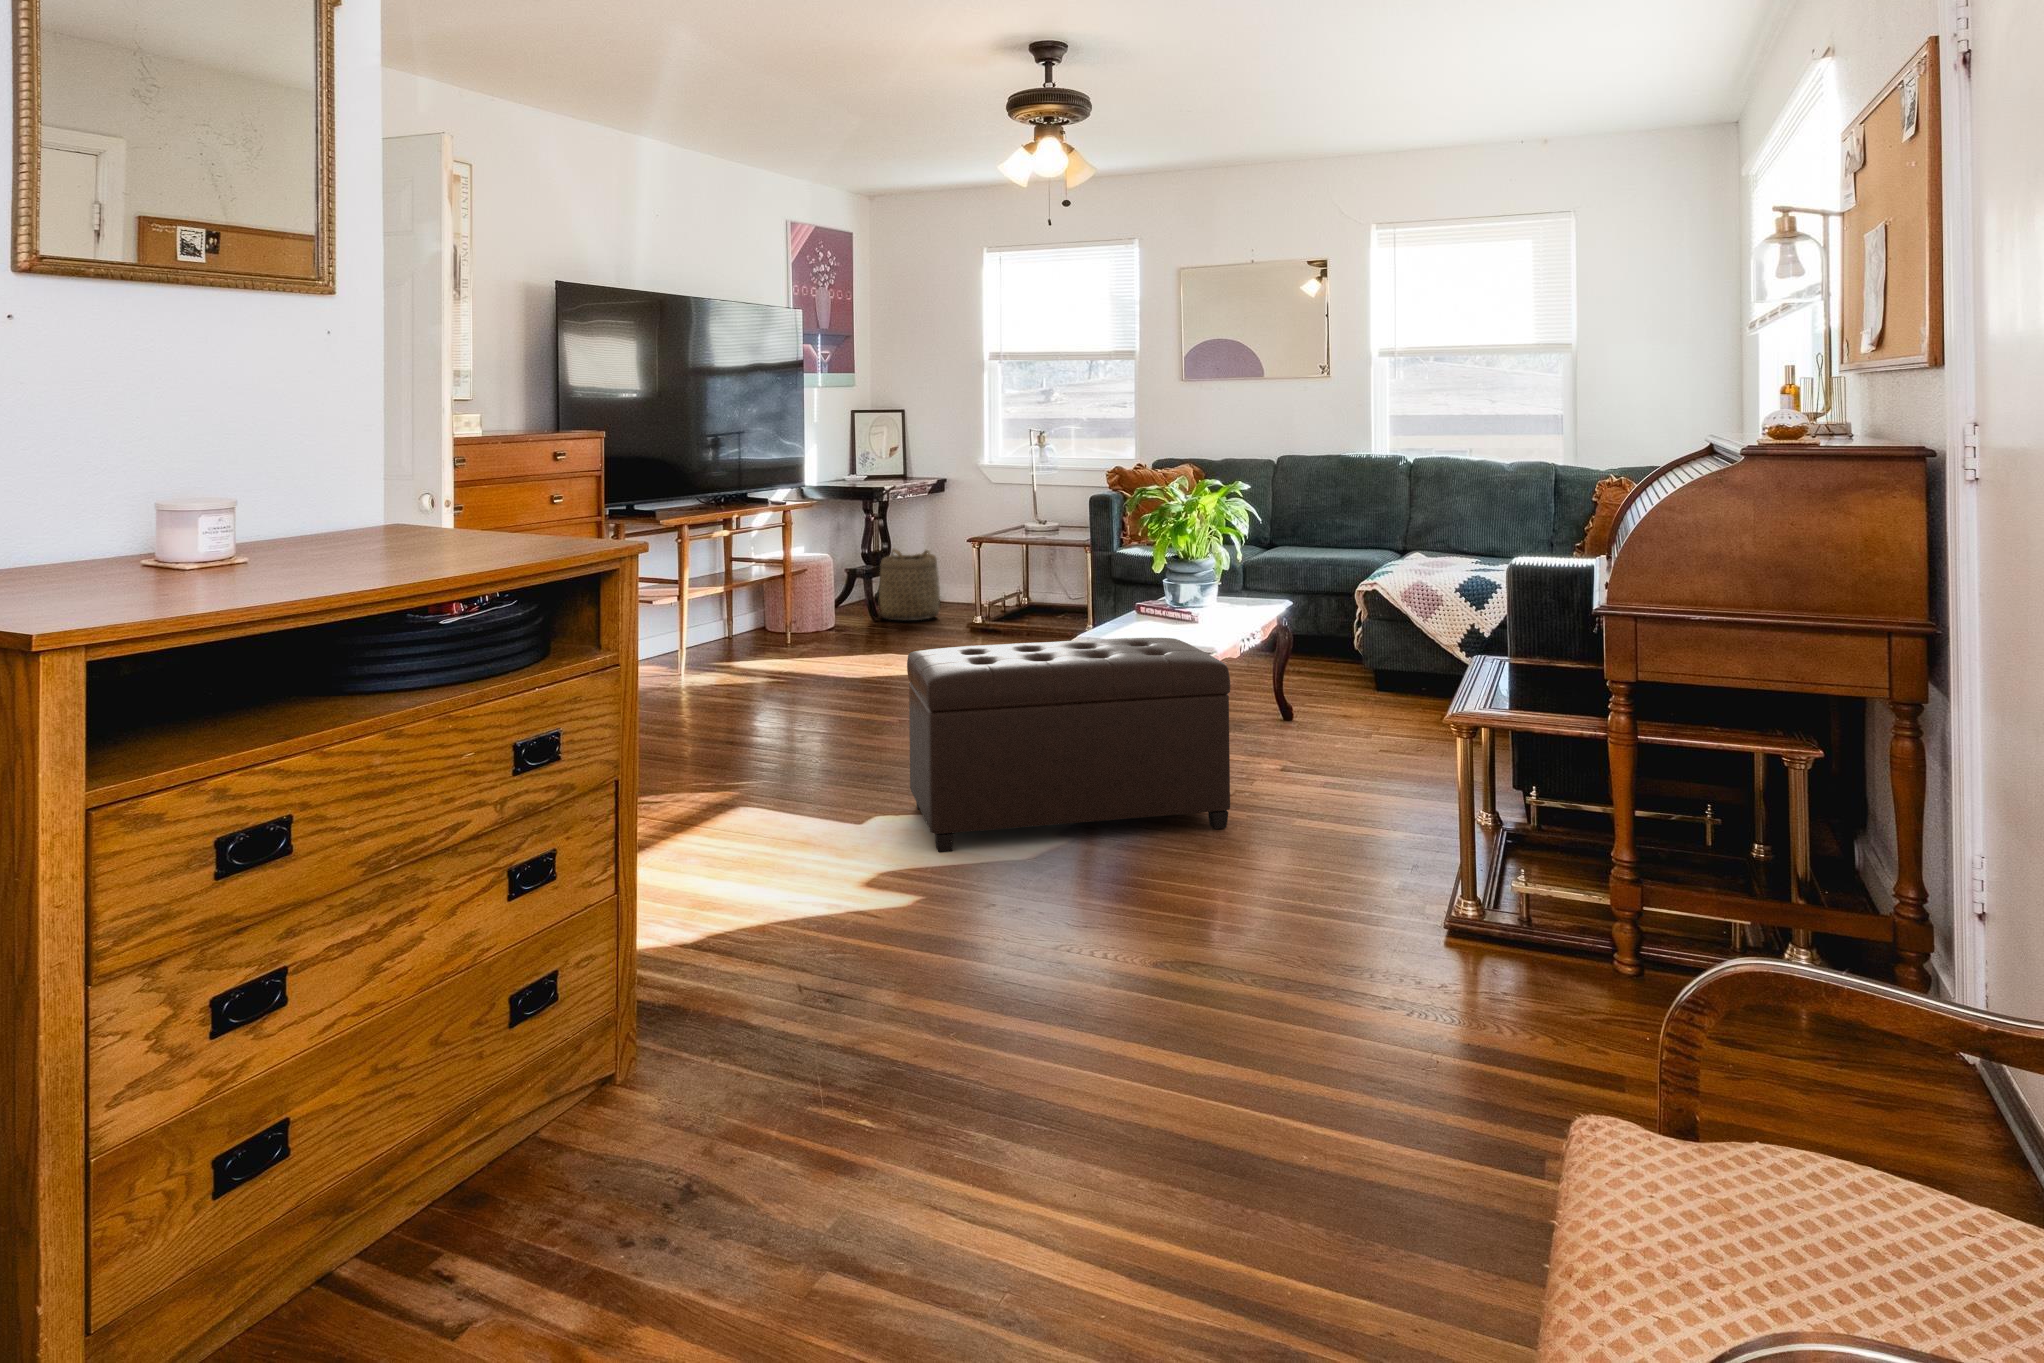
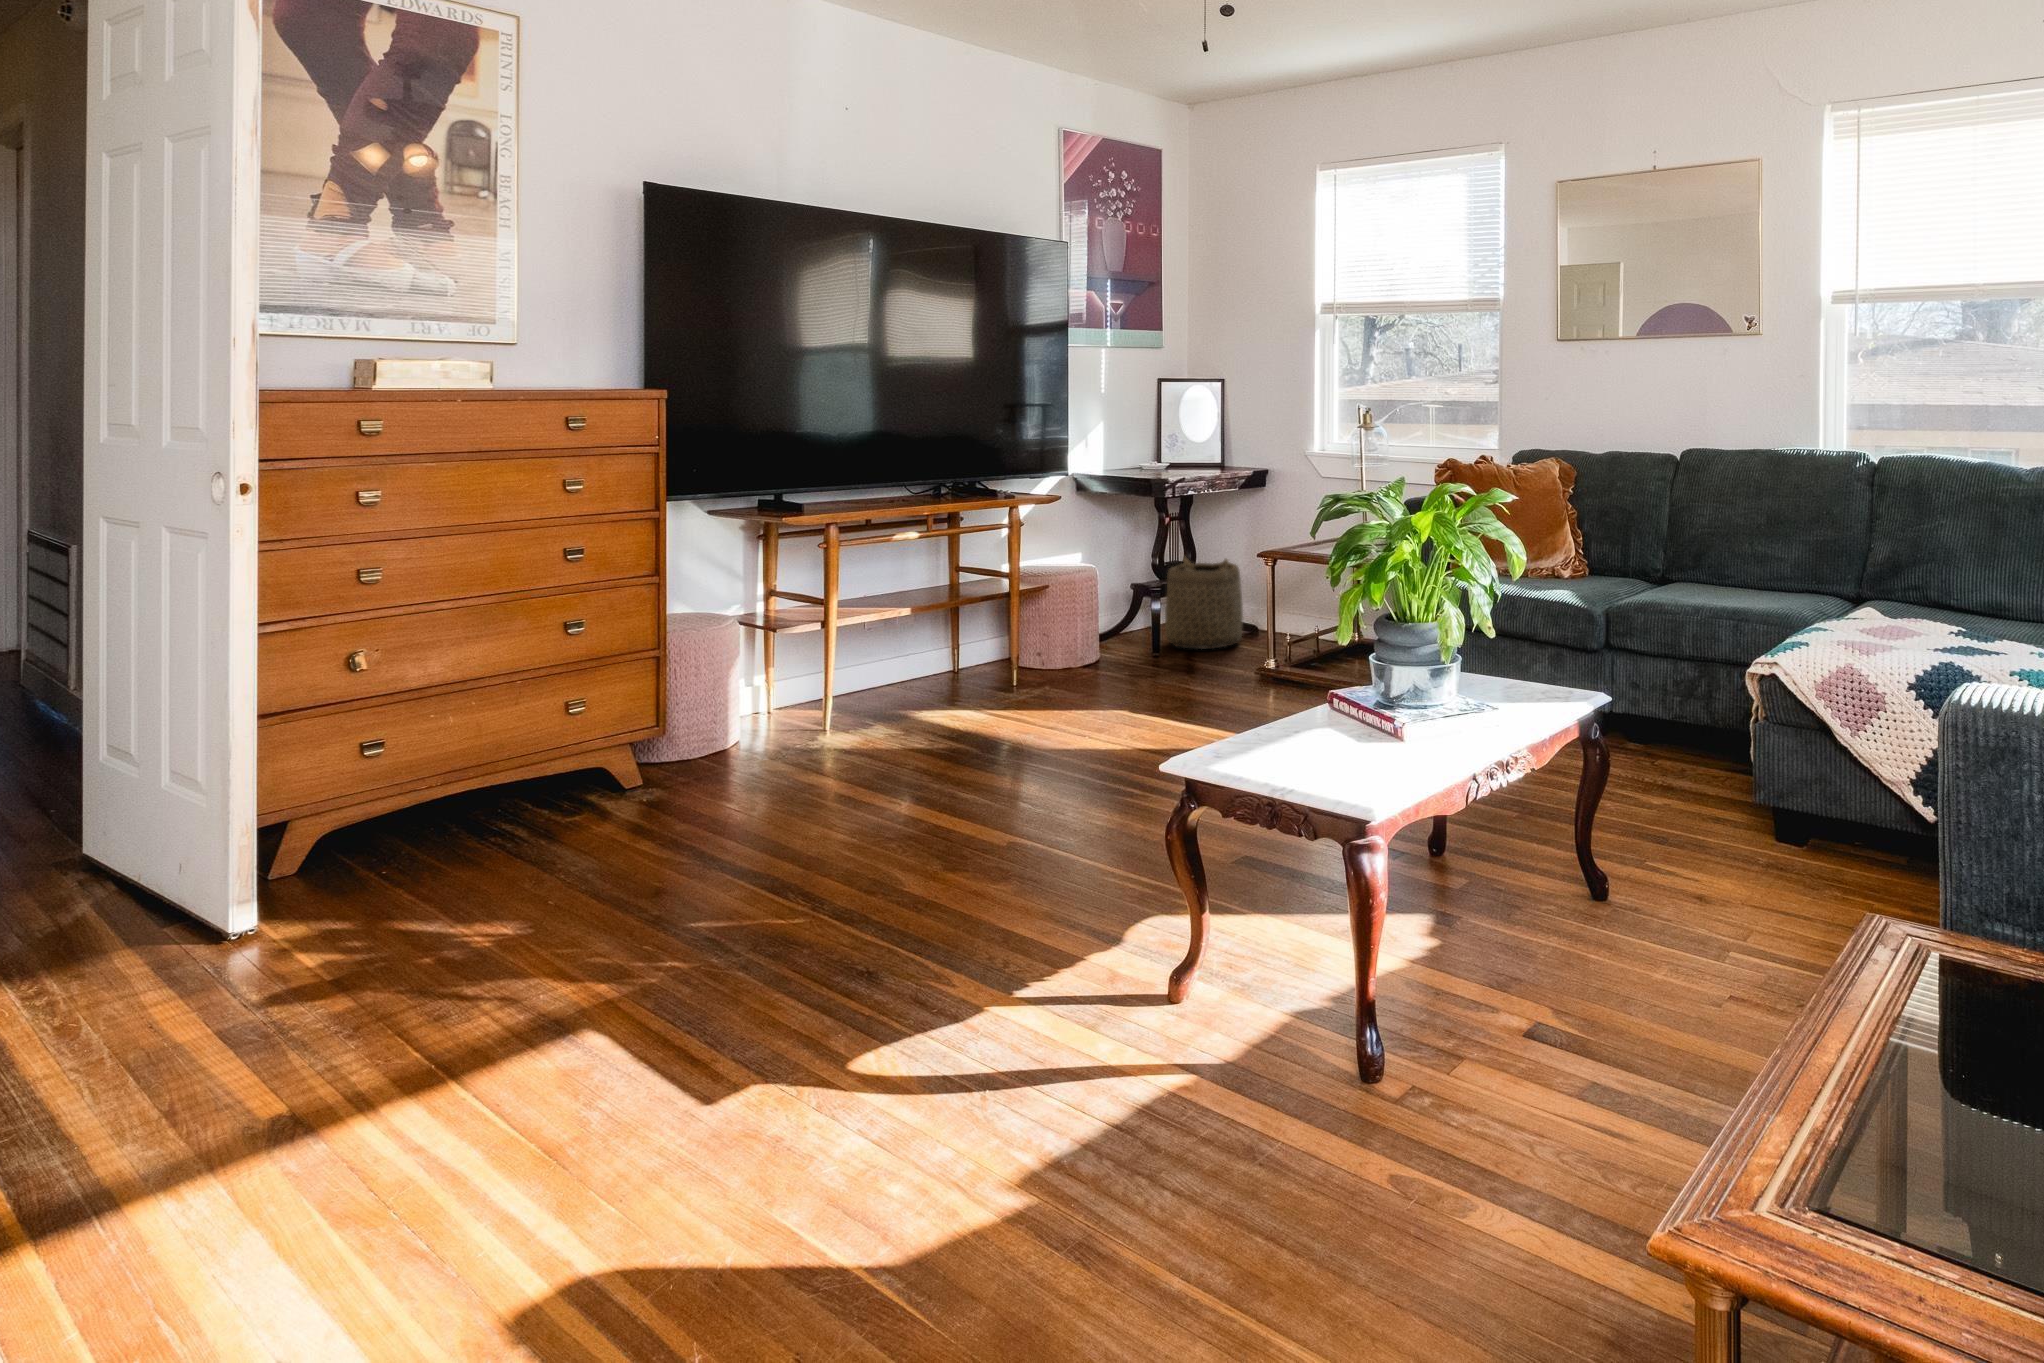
ottoman: present [907,638,1230,852] -> none [719,806,1322,1231]

